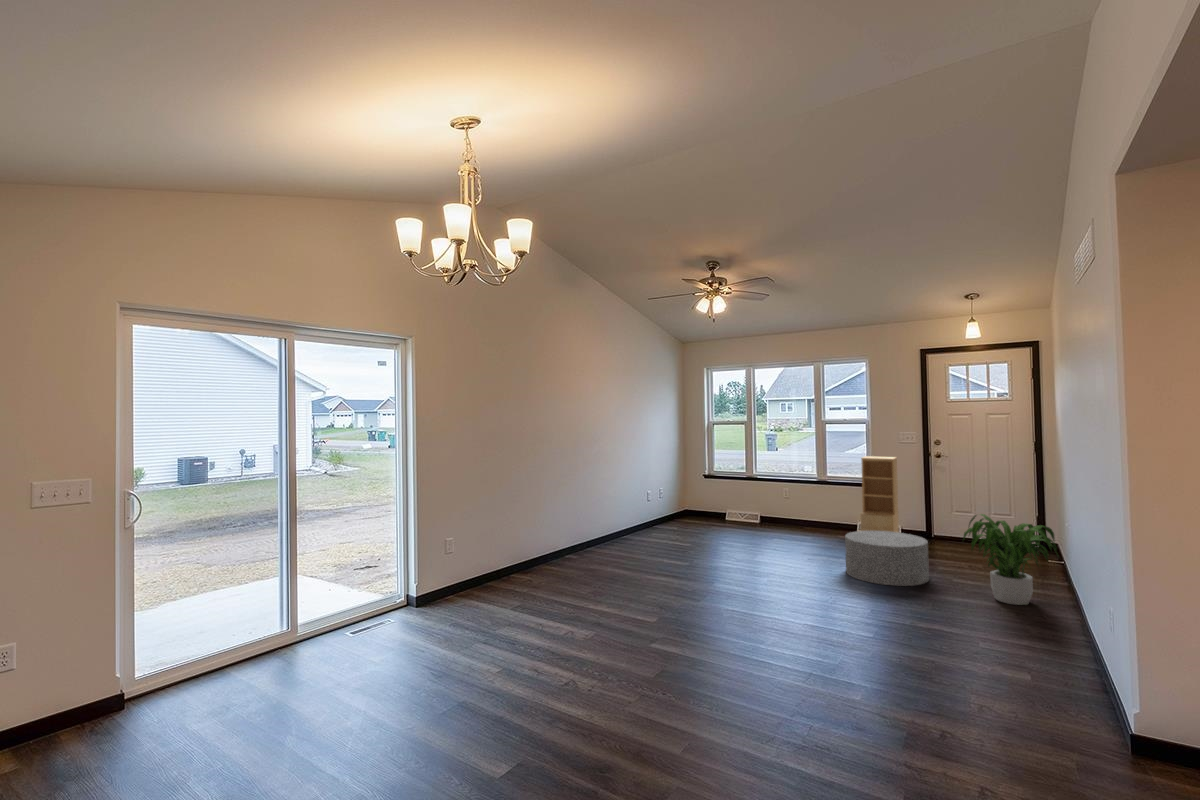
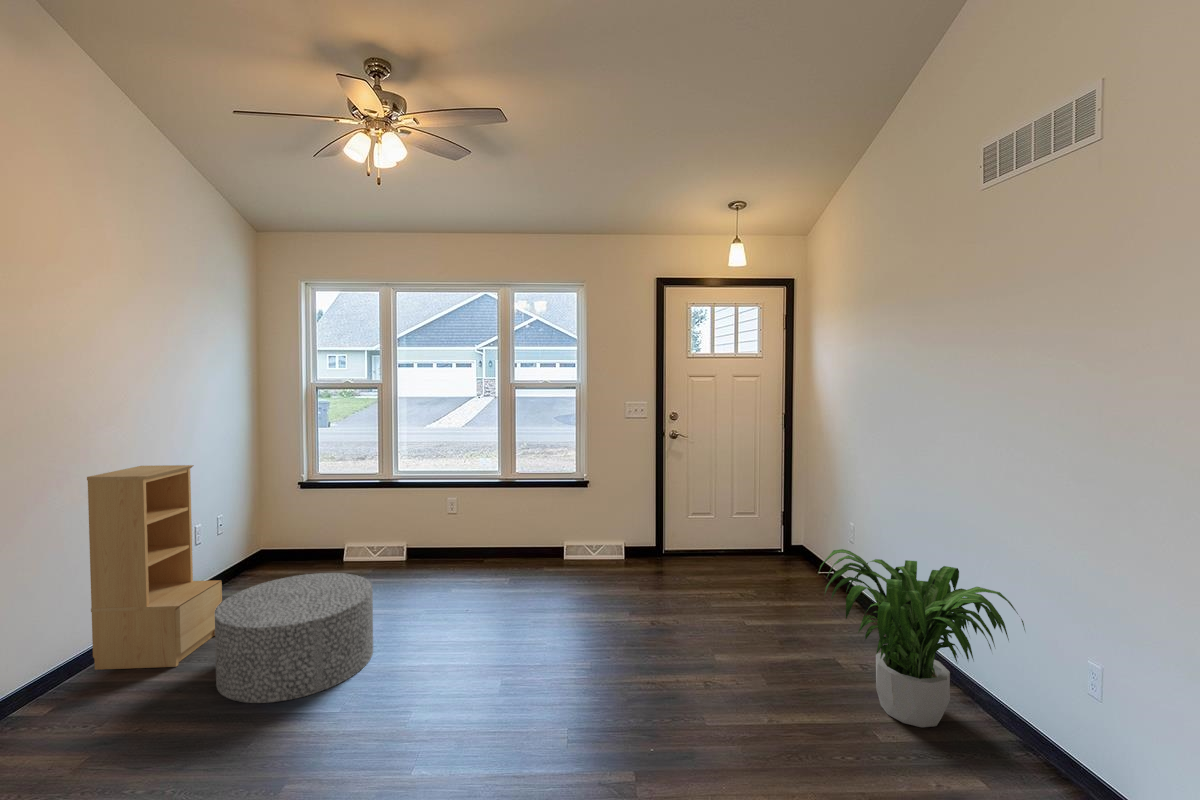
bookshelf: present [860,456,899,532] -> present [87,465,222,670]
ottoman: present [845,531,929,586] -> present [215,573,373,703]

